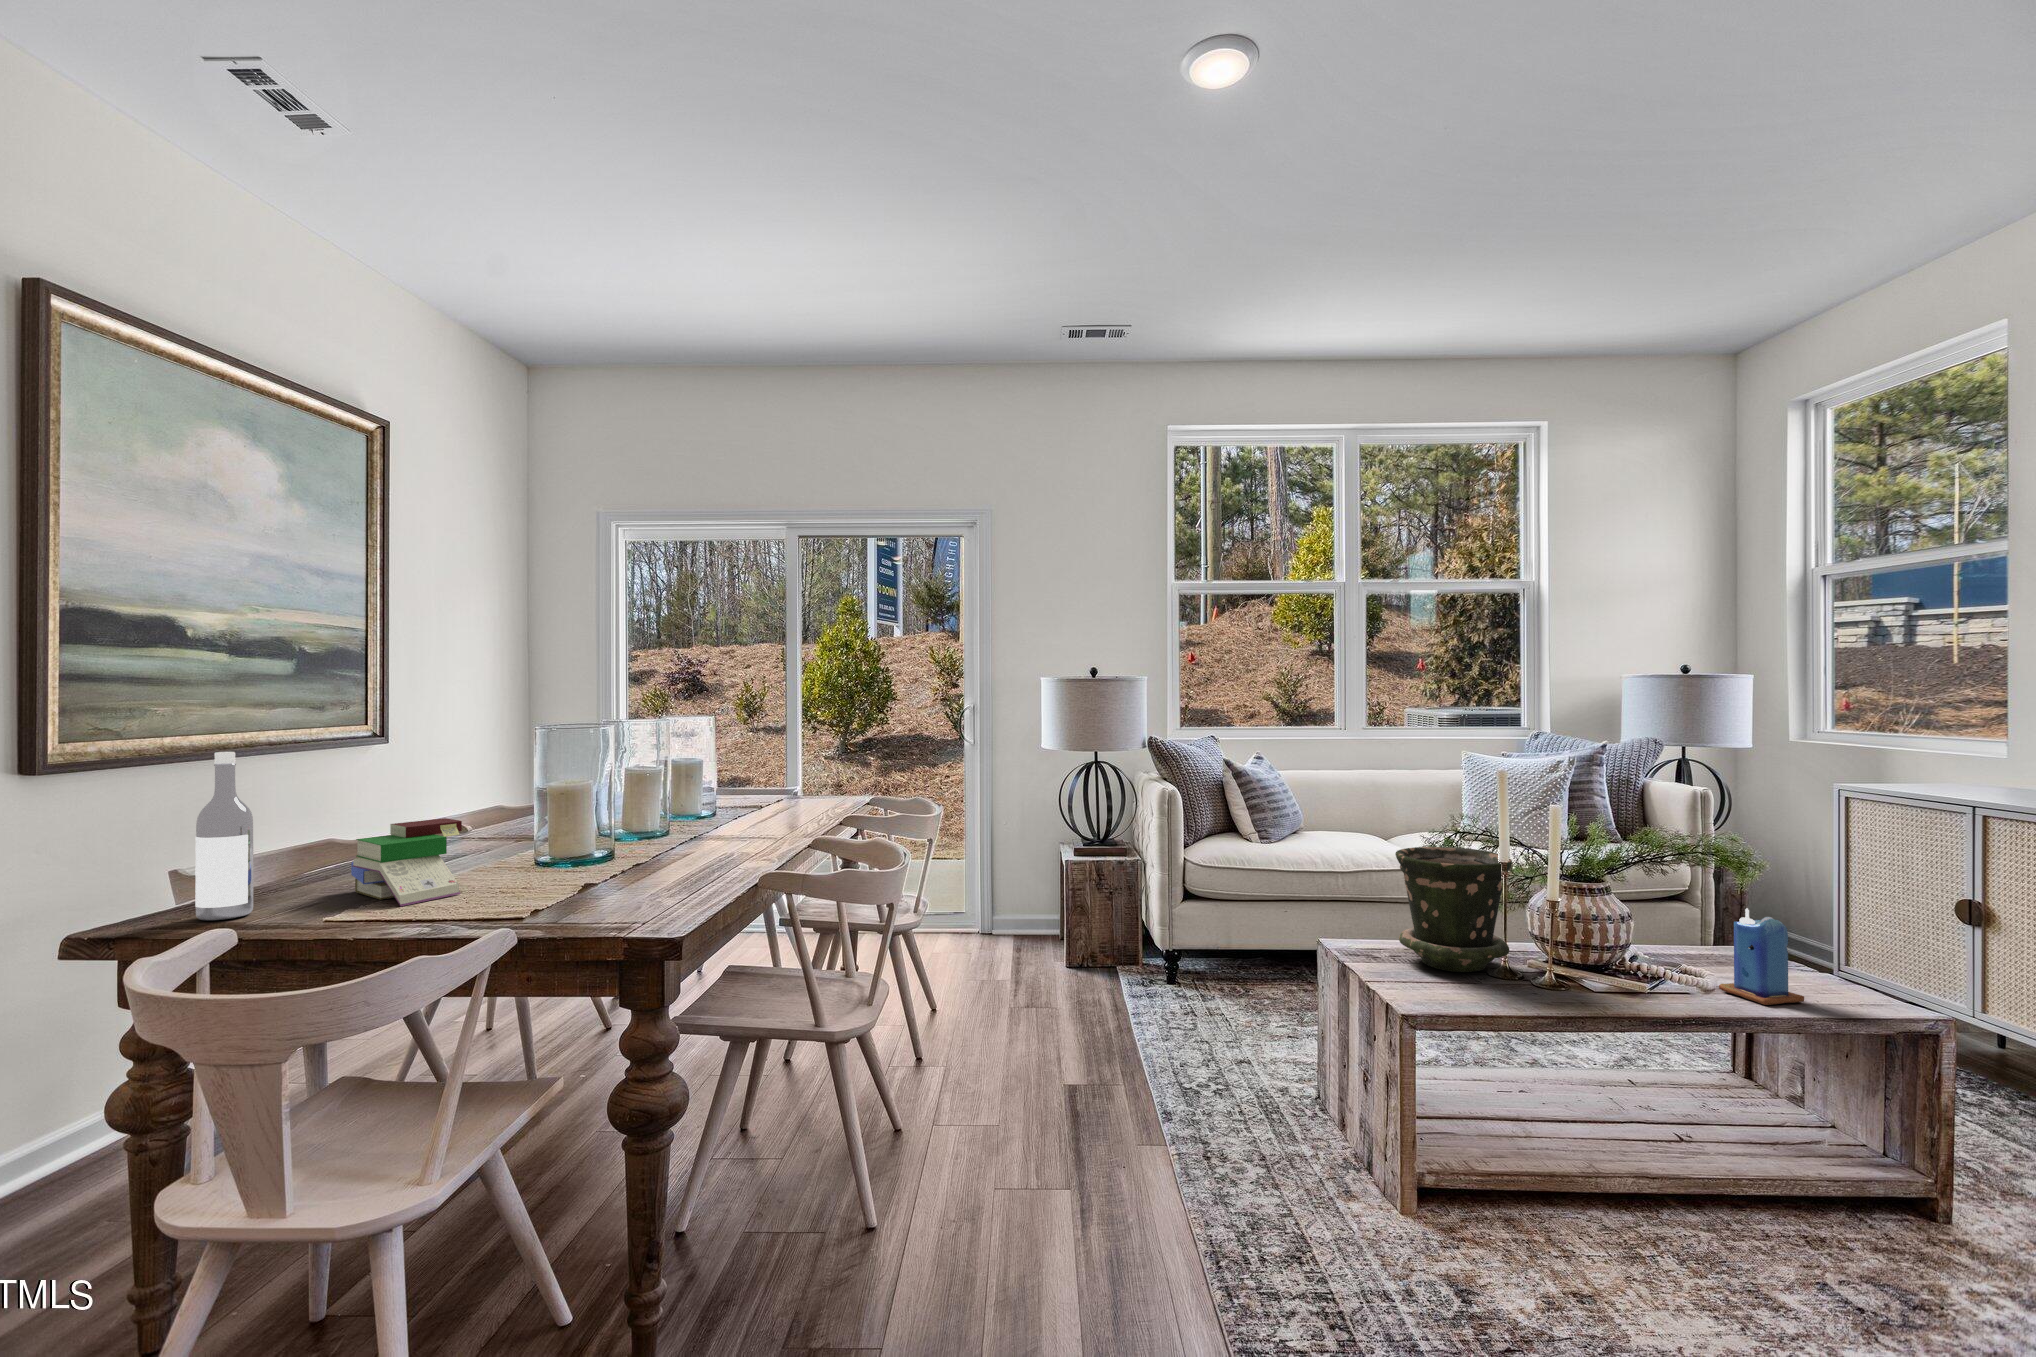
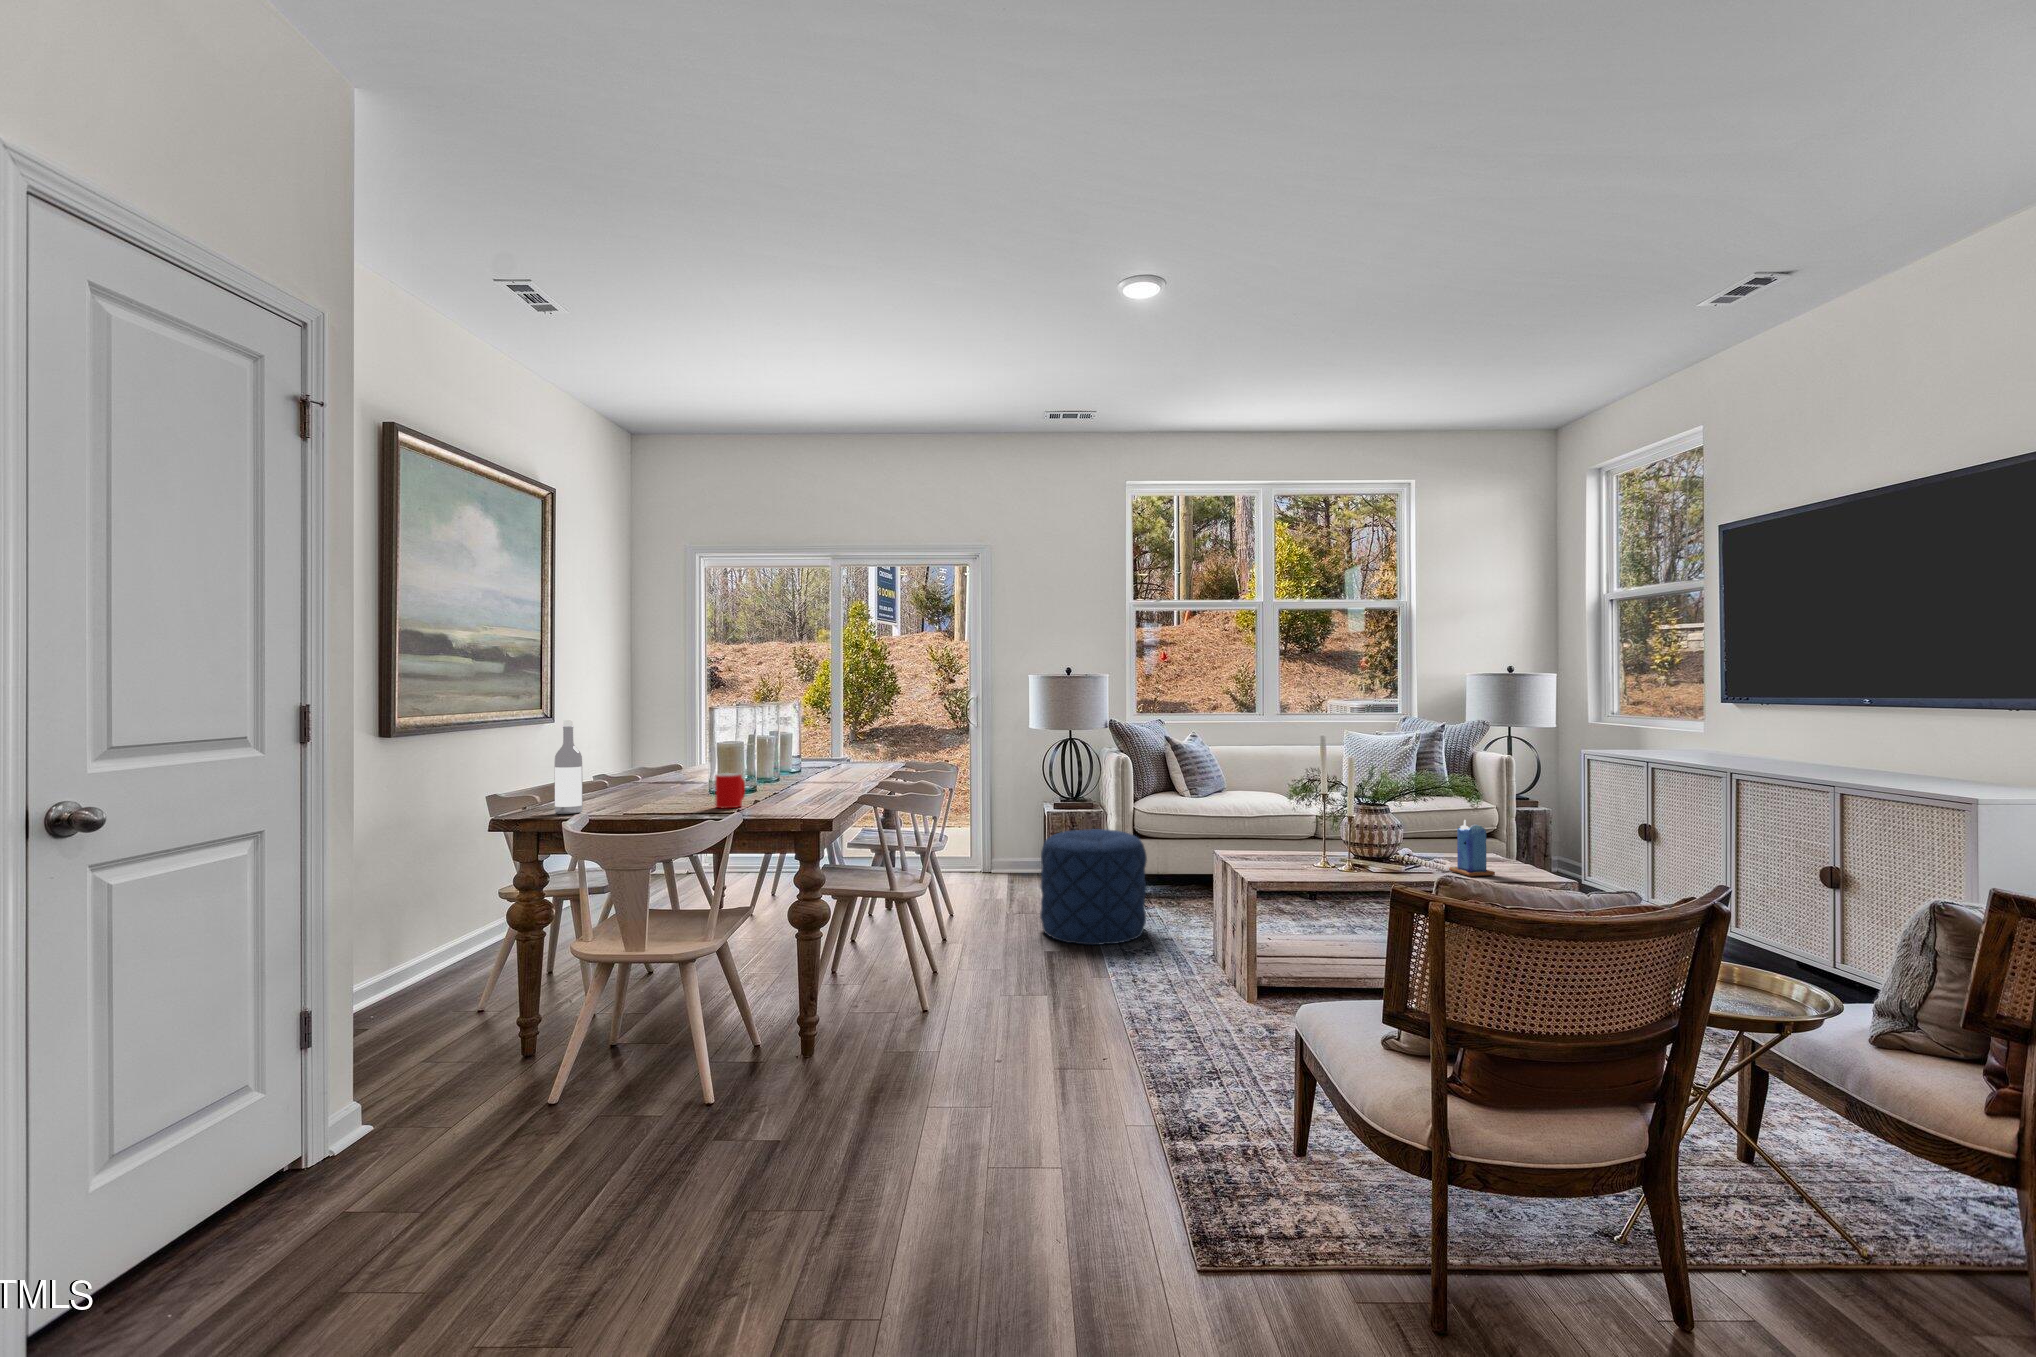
book: present [351,818,462,906] -> none [619,763,688,810]
cup: none [499,840,558,904] -> present [715,773,745,808]
flower pot: present [1395,847,1512,972] -> none [1258,787,1329,864]
pouf: none [1057,894,1210,1071] -> present [1040,829,1147,945]

